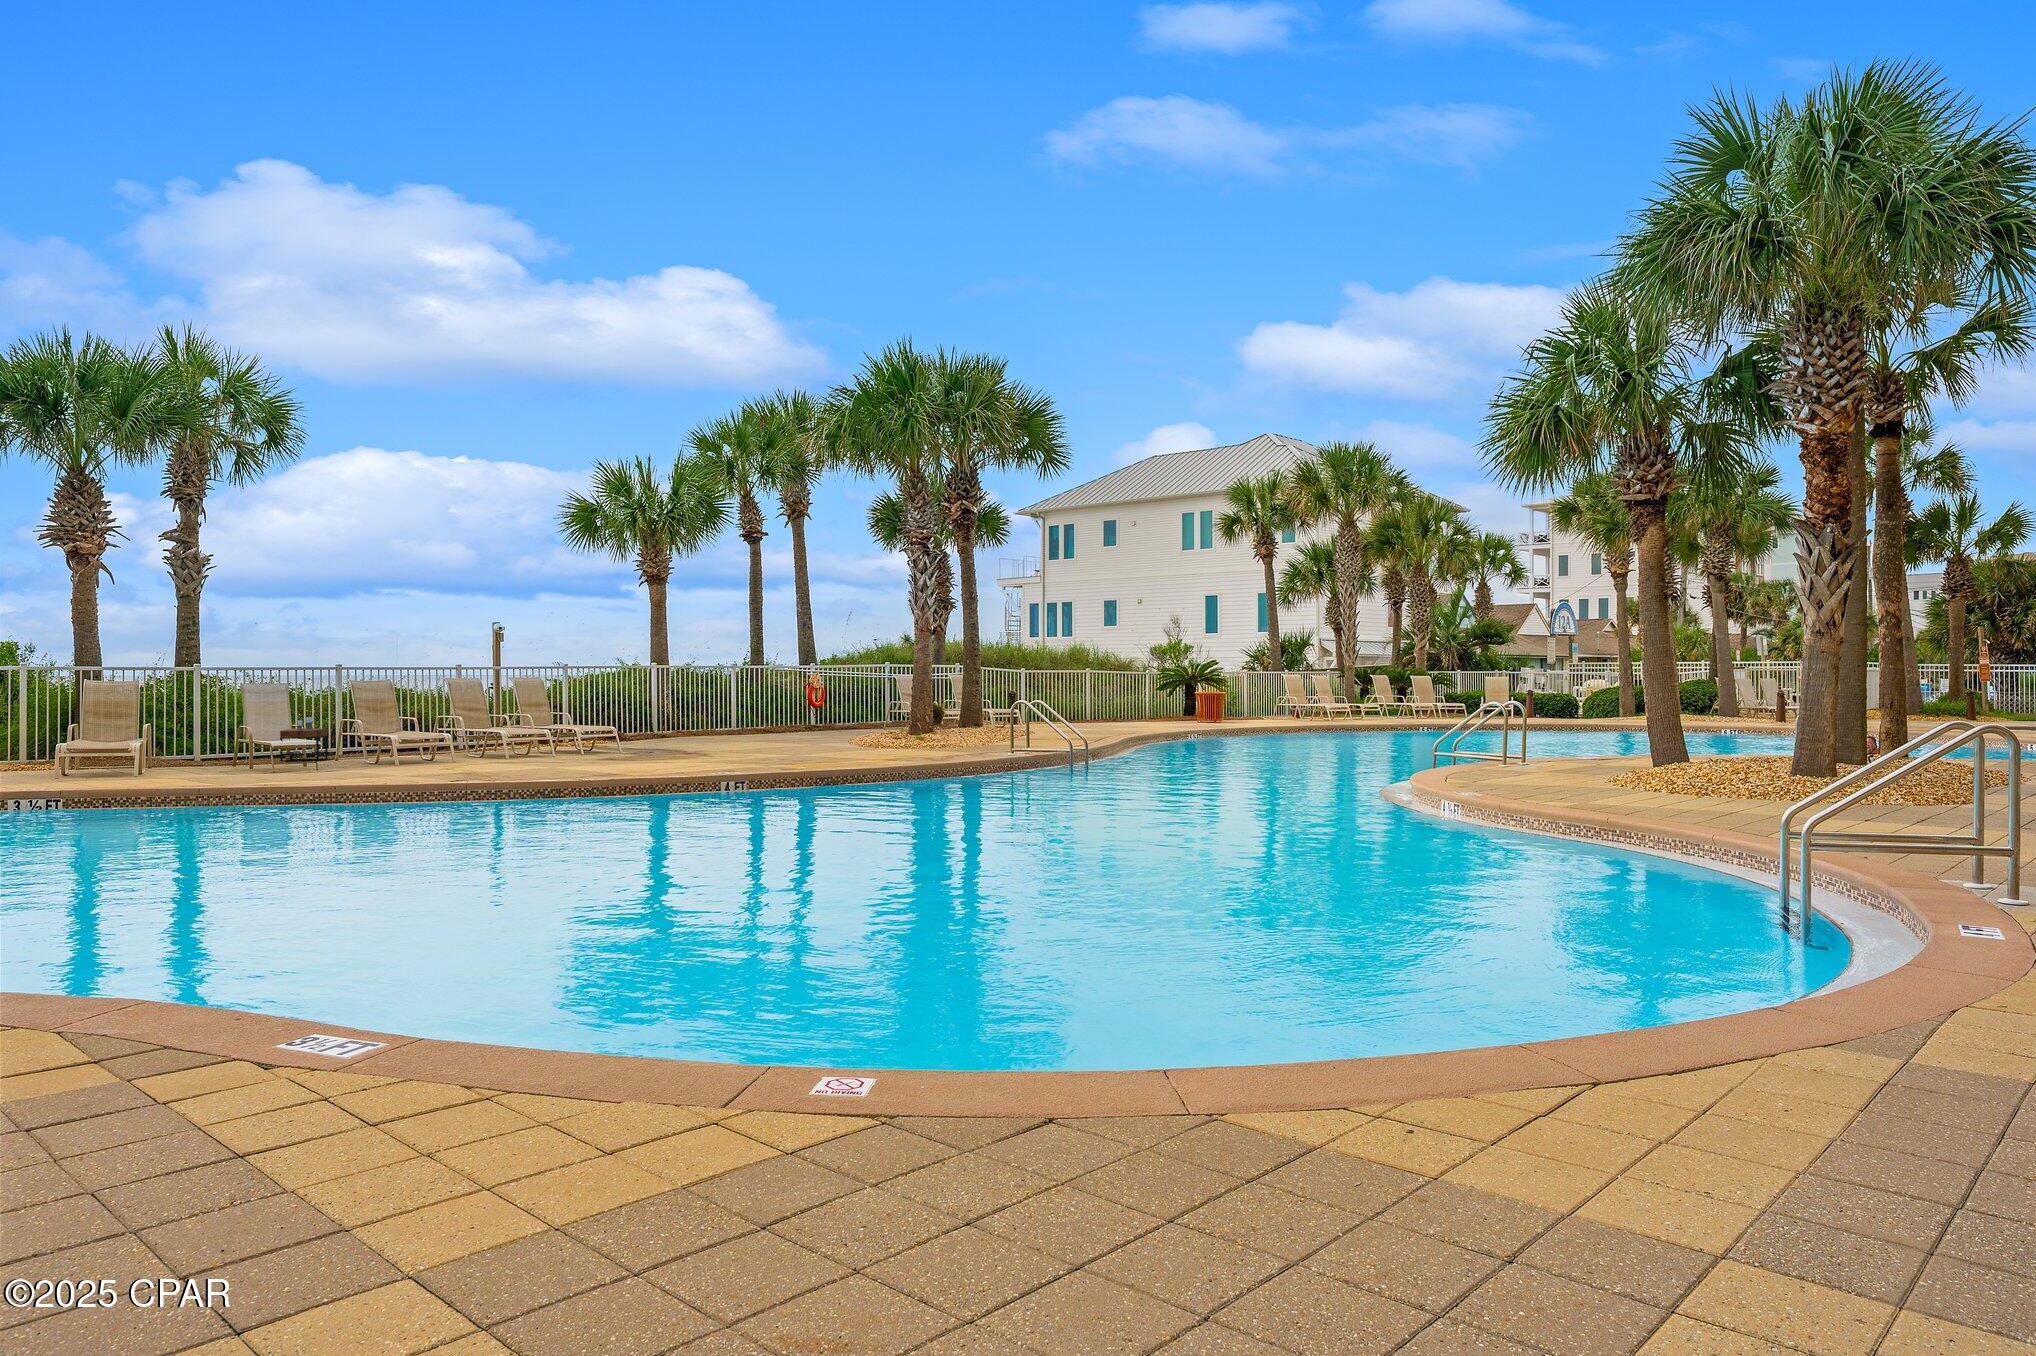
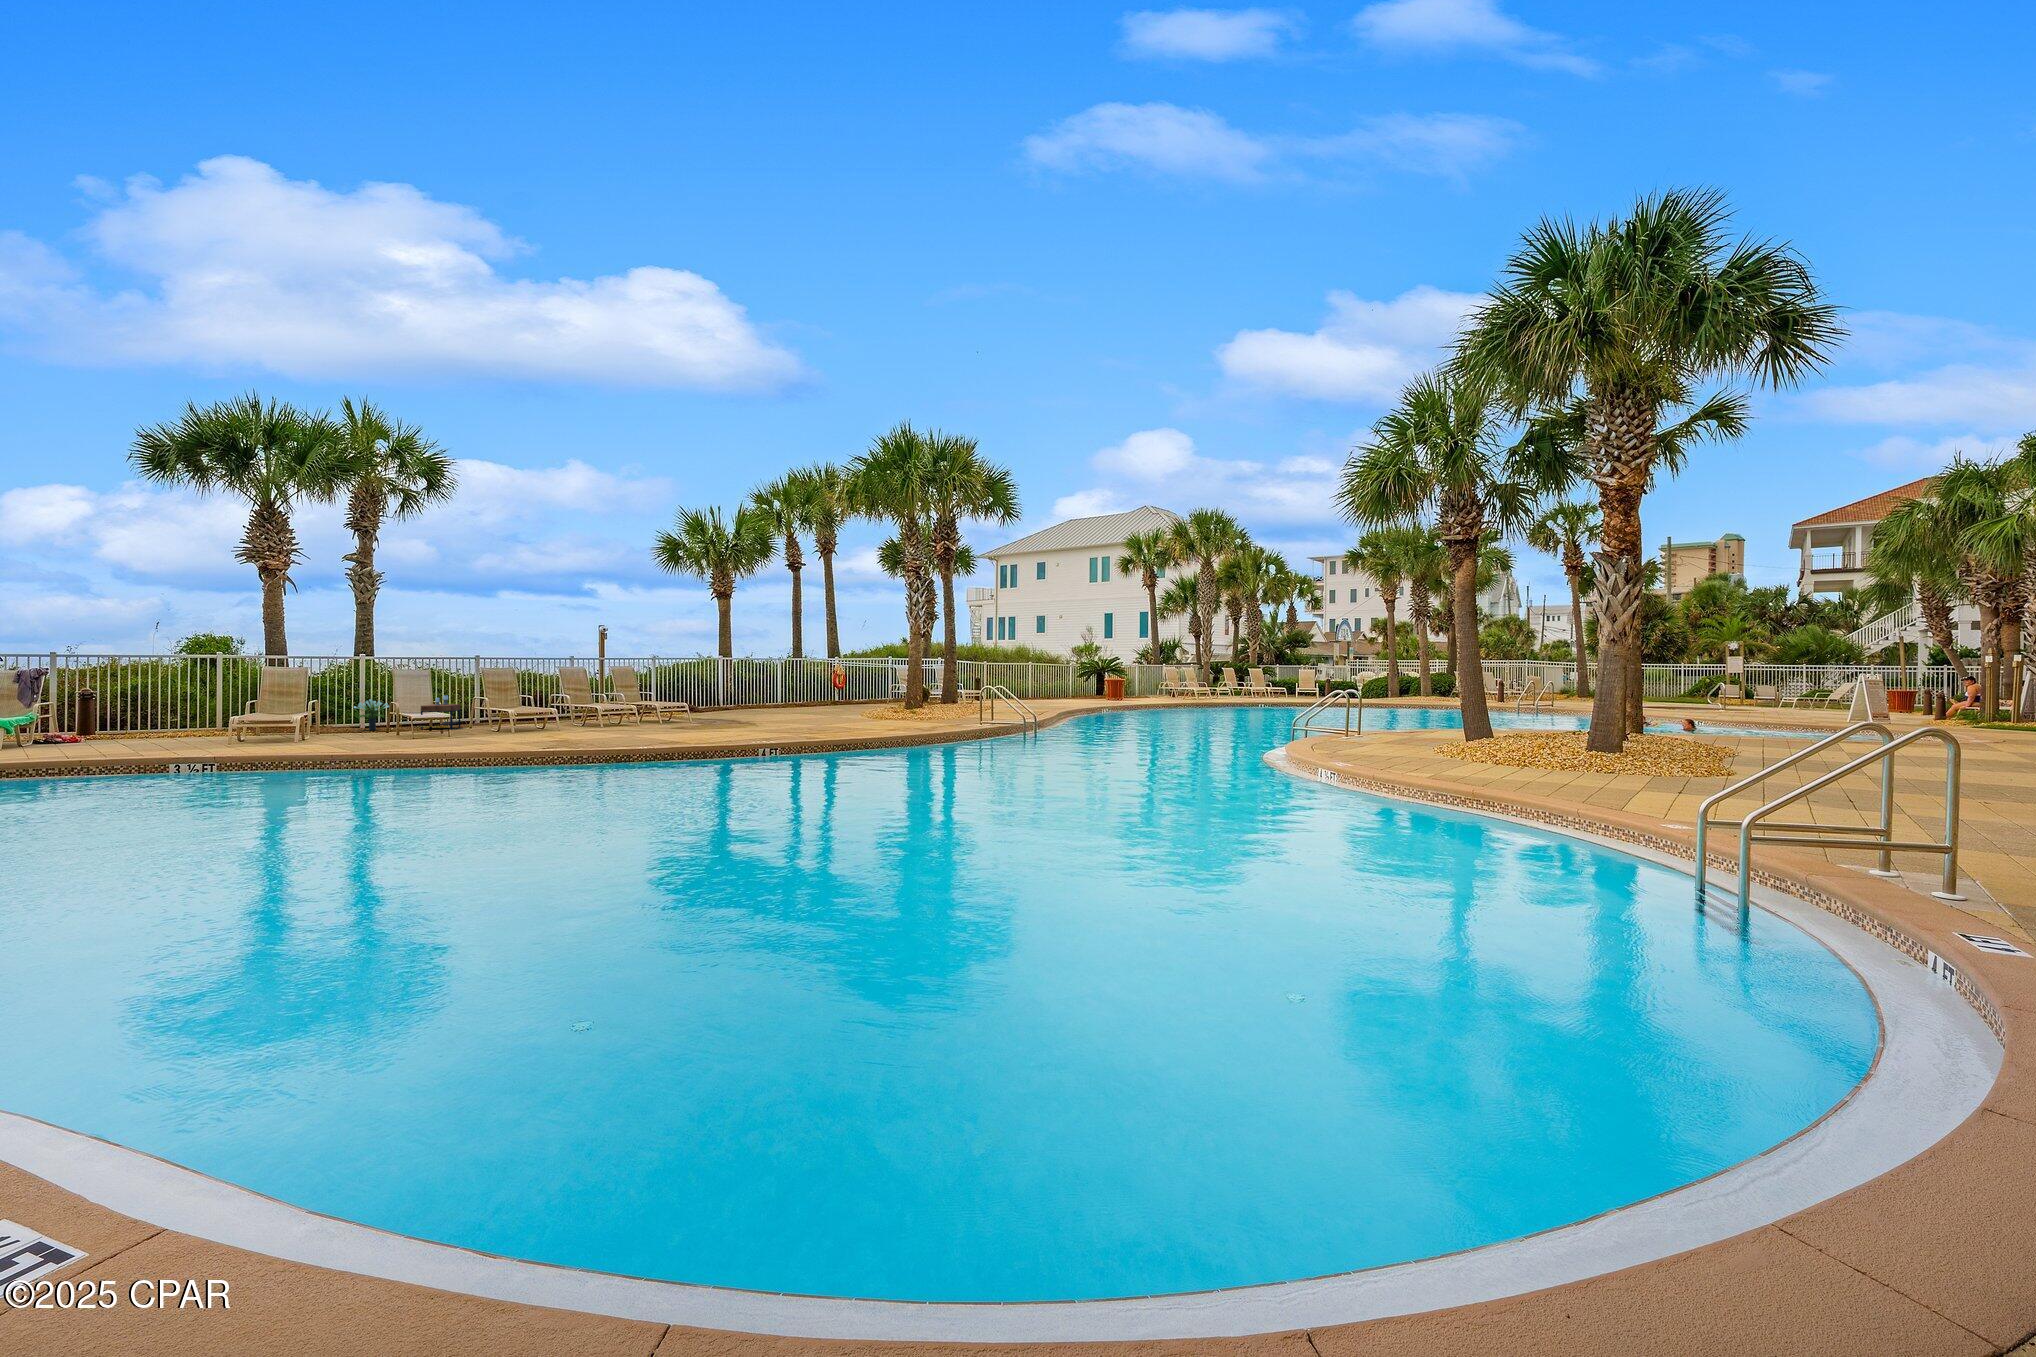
potted plant: none [200,722,242,762] -> present [354,699,389,730]

